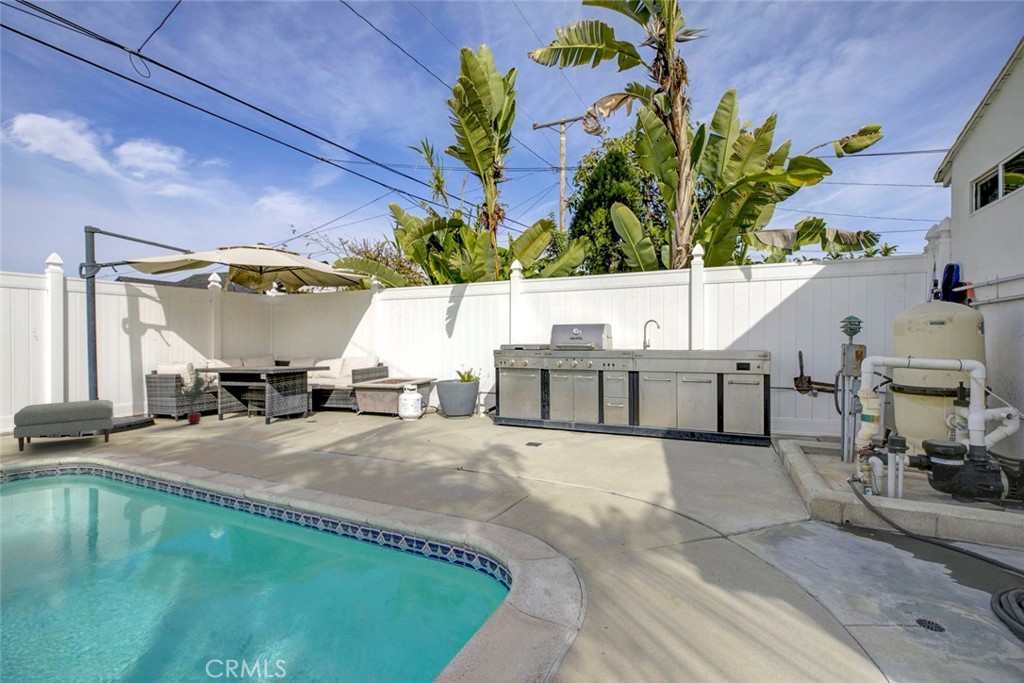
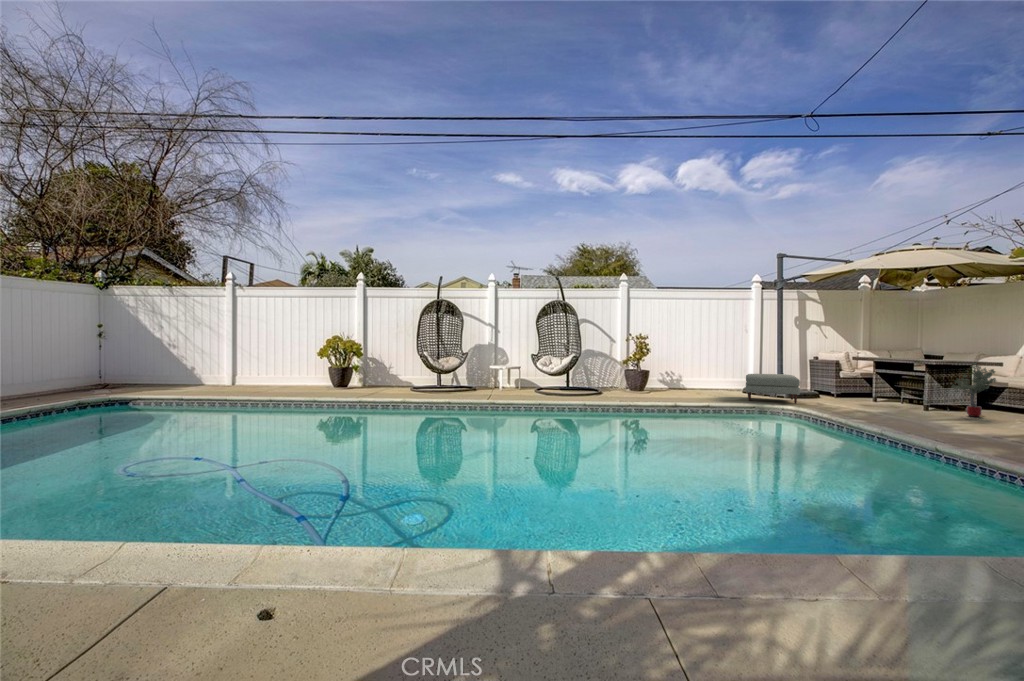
potted tree: present [170,370,217,424] -> present [952,362,996,417]

